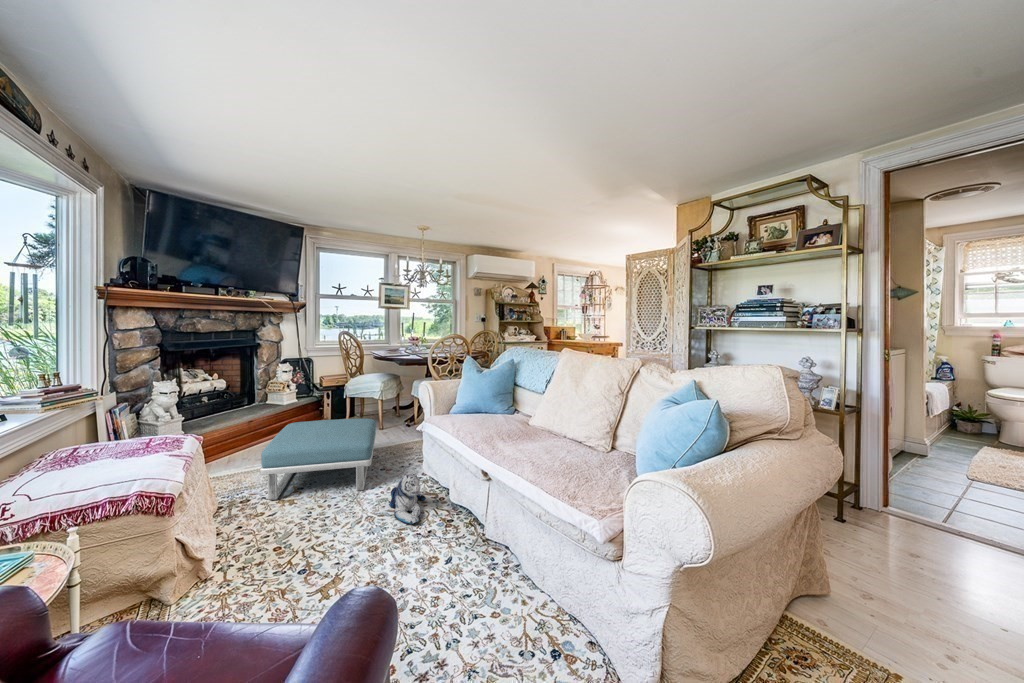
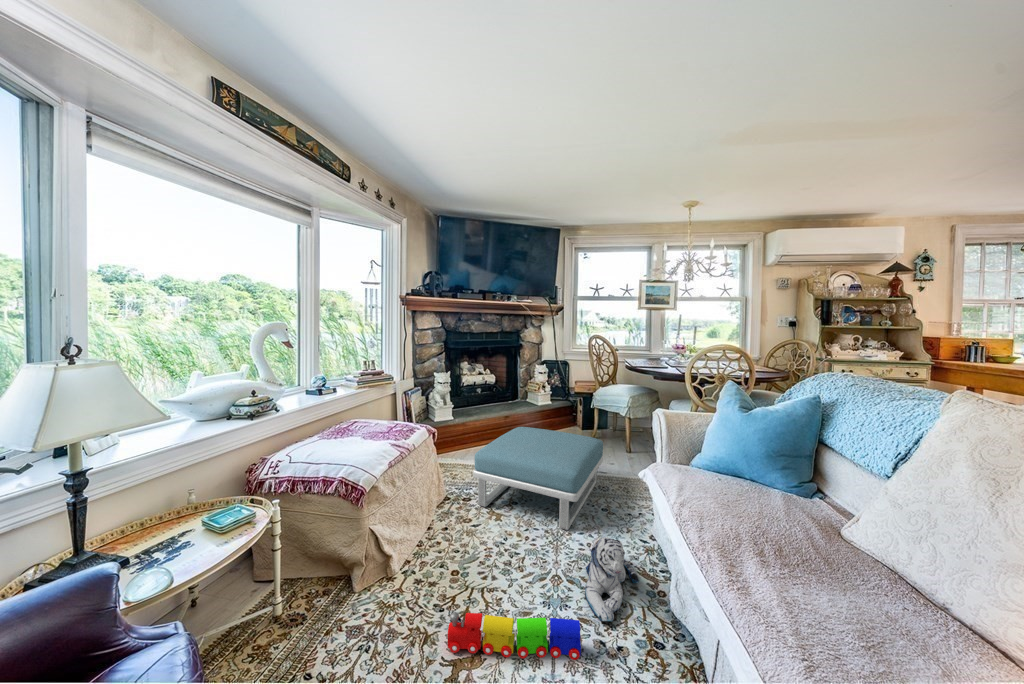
toy train: none [309,523,407,583] -> present [448,612,582,660]

